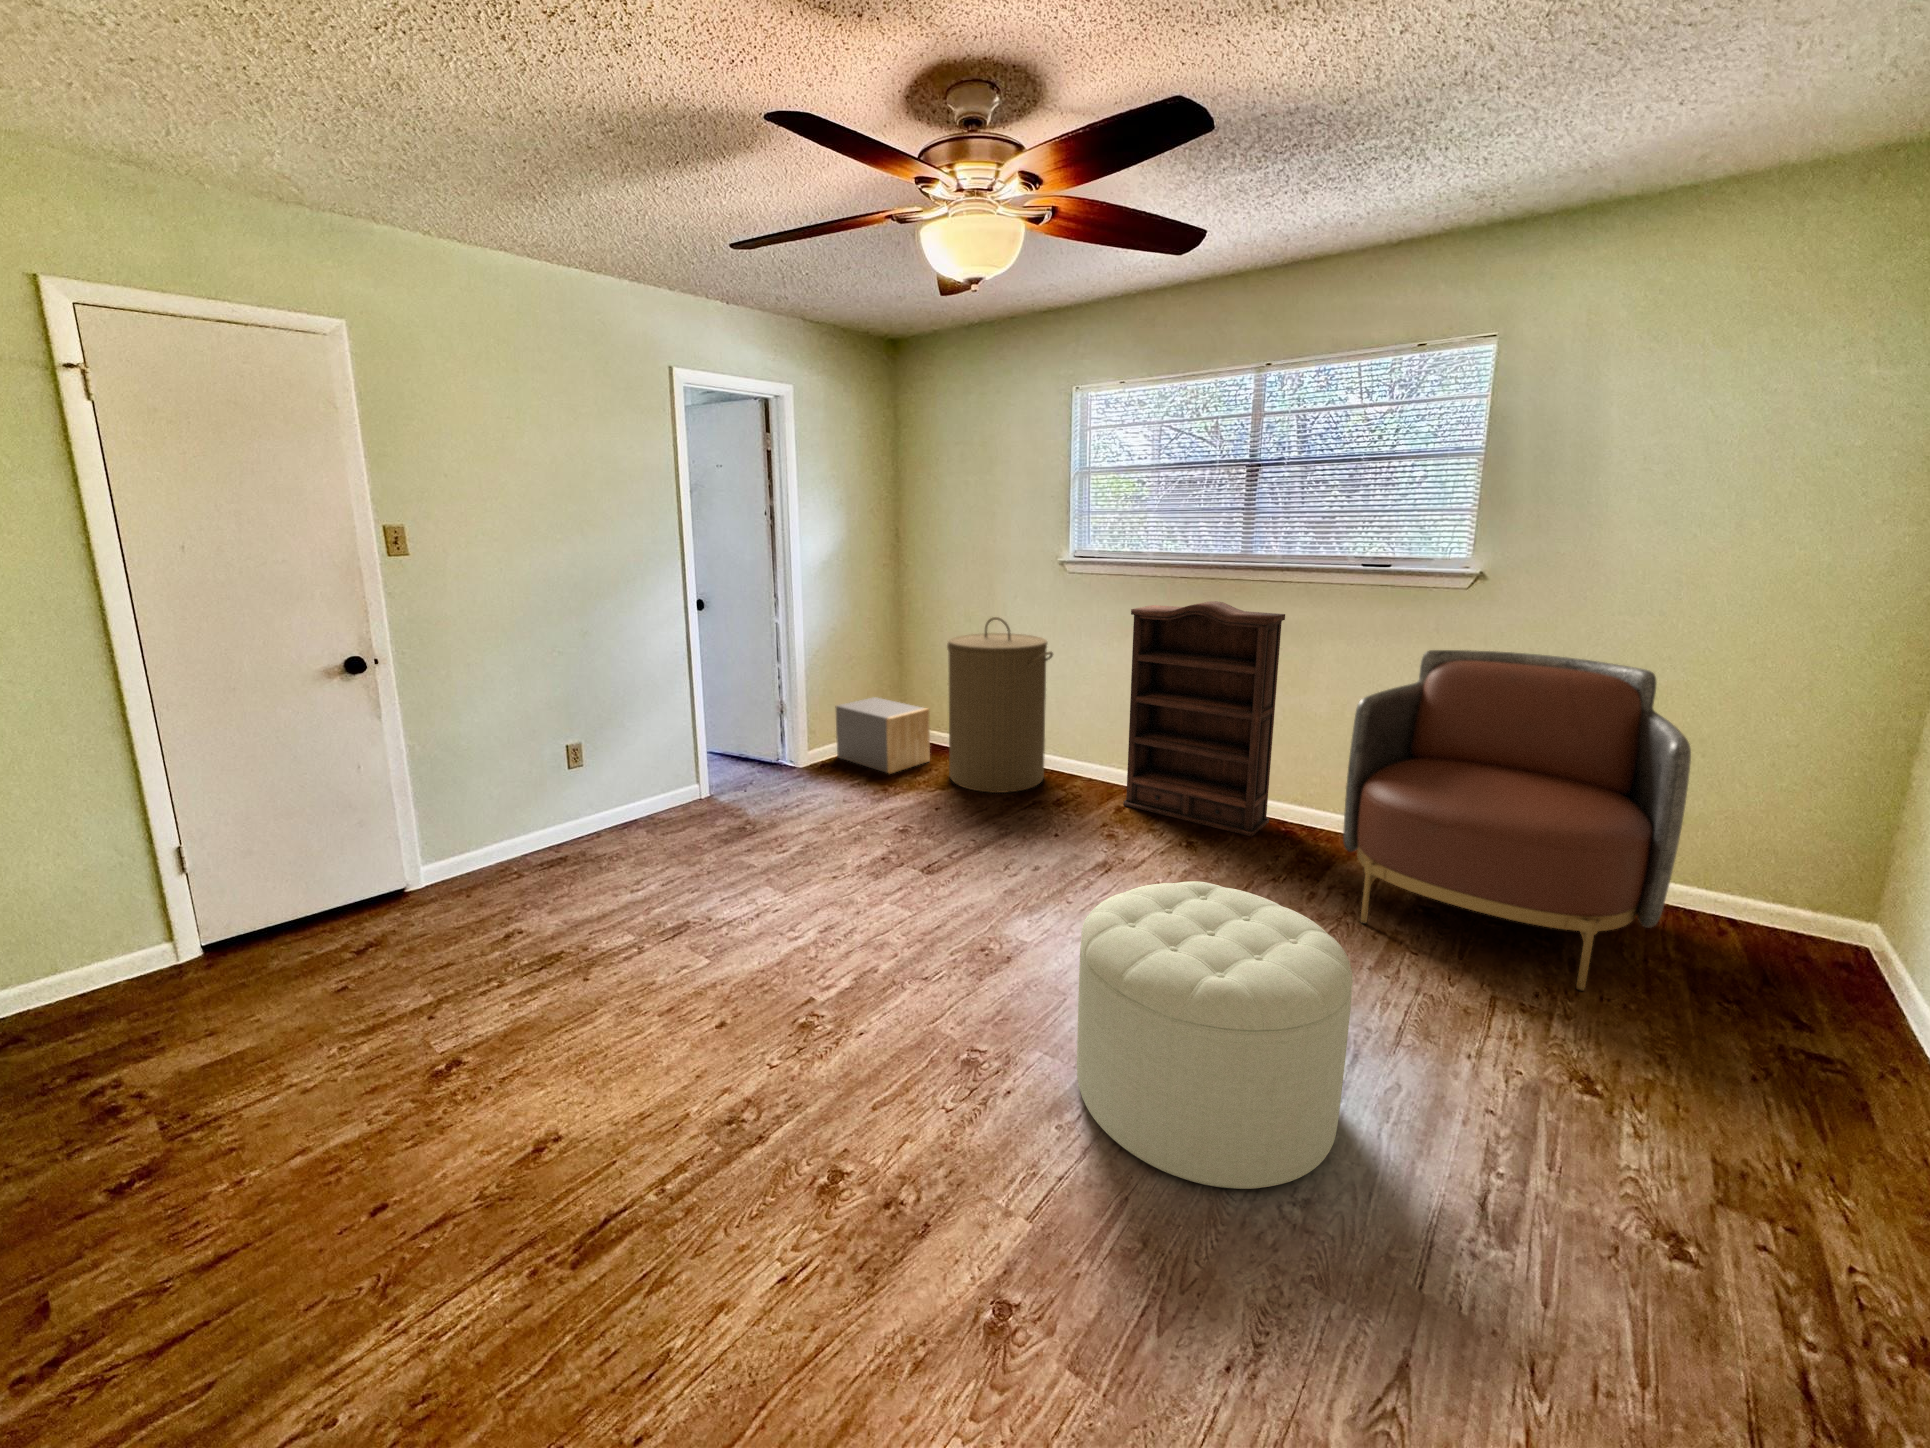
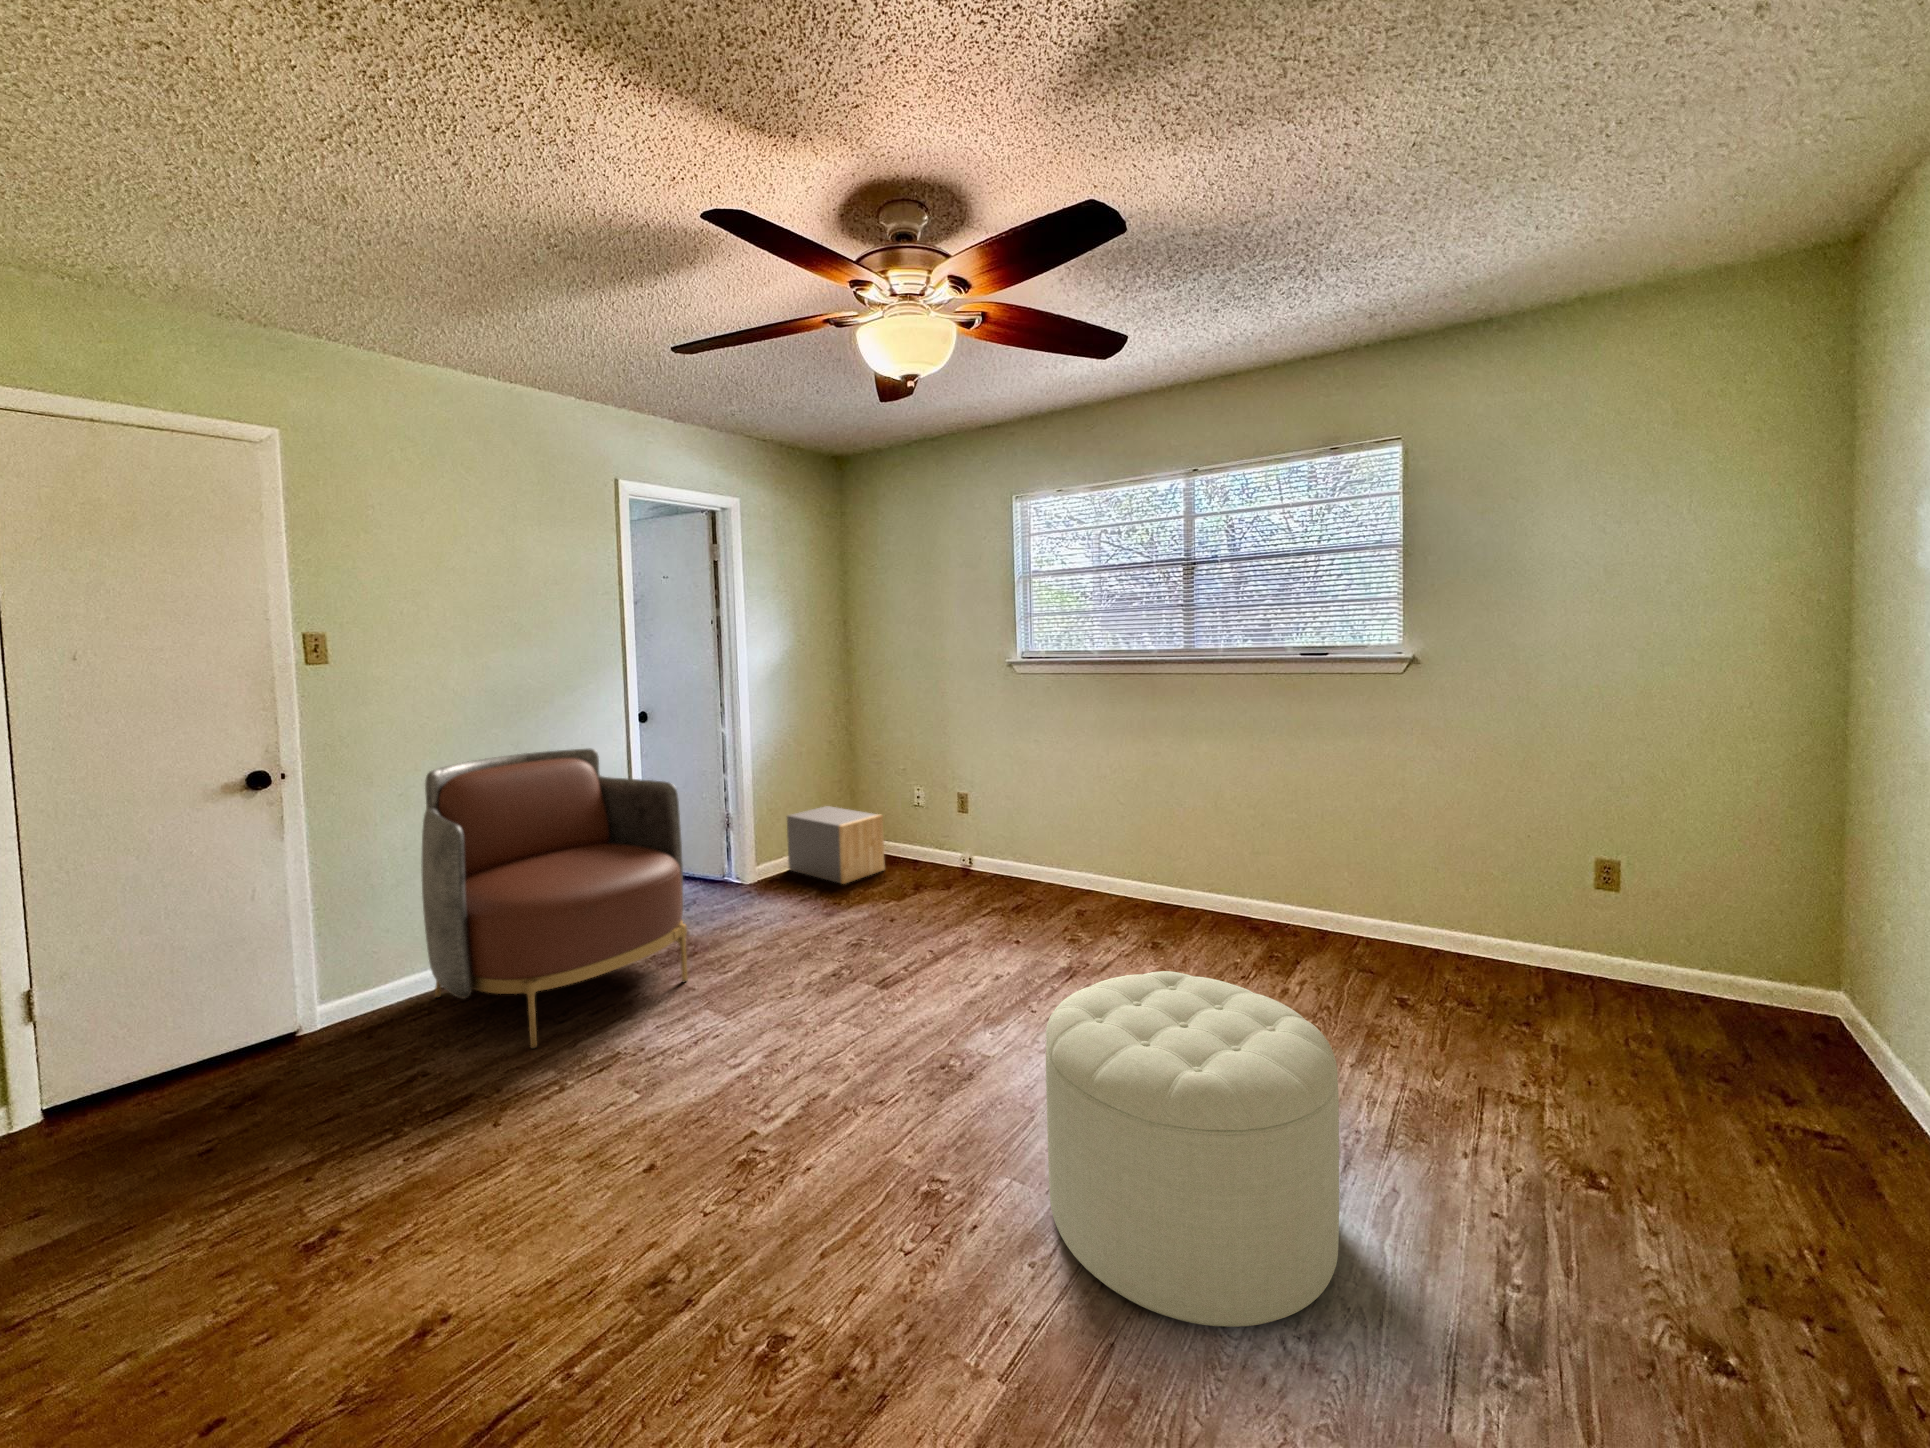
bookshelf: present [1123,601,1285,837] -> none [1079,695,1231,932]
laundry hamper: present [947,617,1053,793] -> none [899,718,1005,899]
armchair: present [1343,650,1691,991] -> present [421,748,688,1049]

